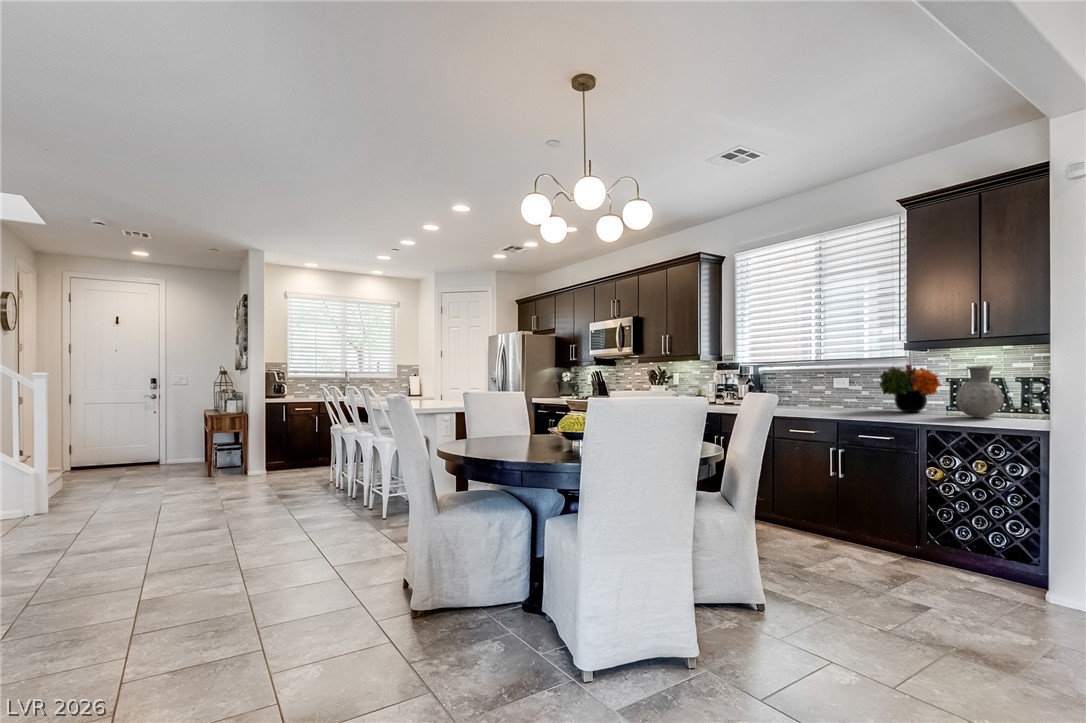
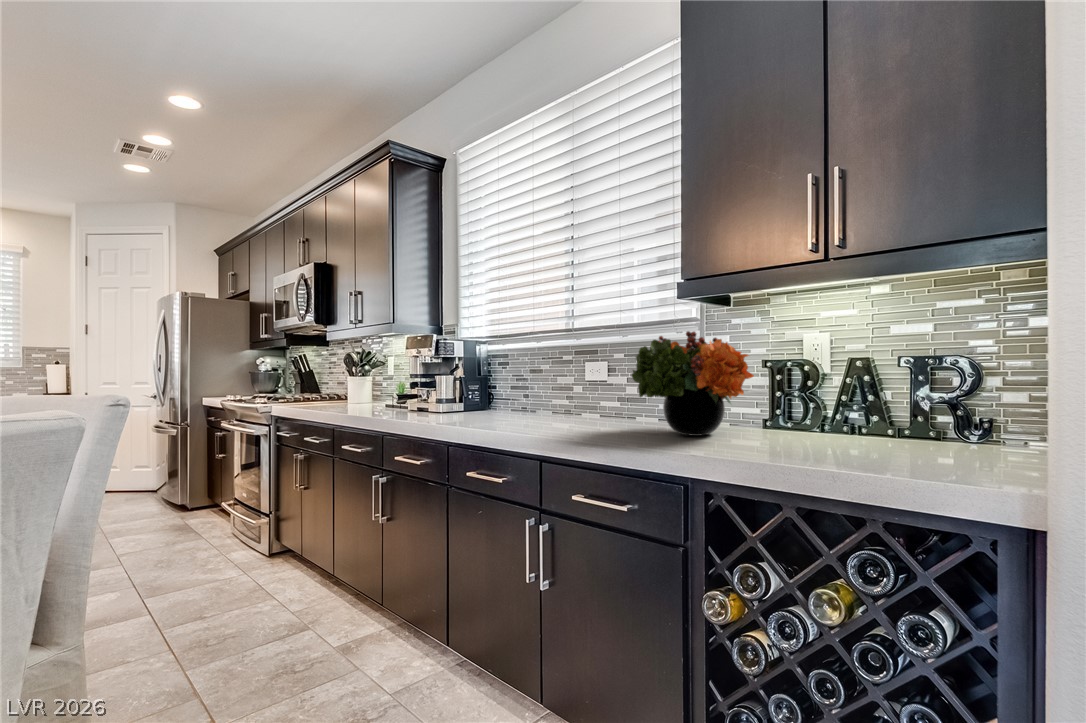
vase: present [956,366,1004,418] -> none [779,328,890,460]

